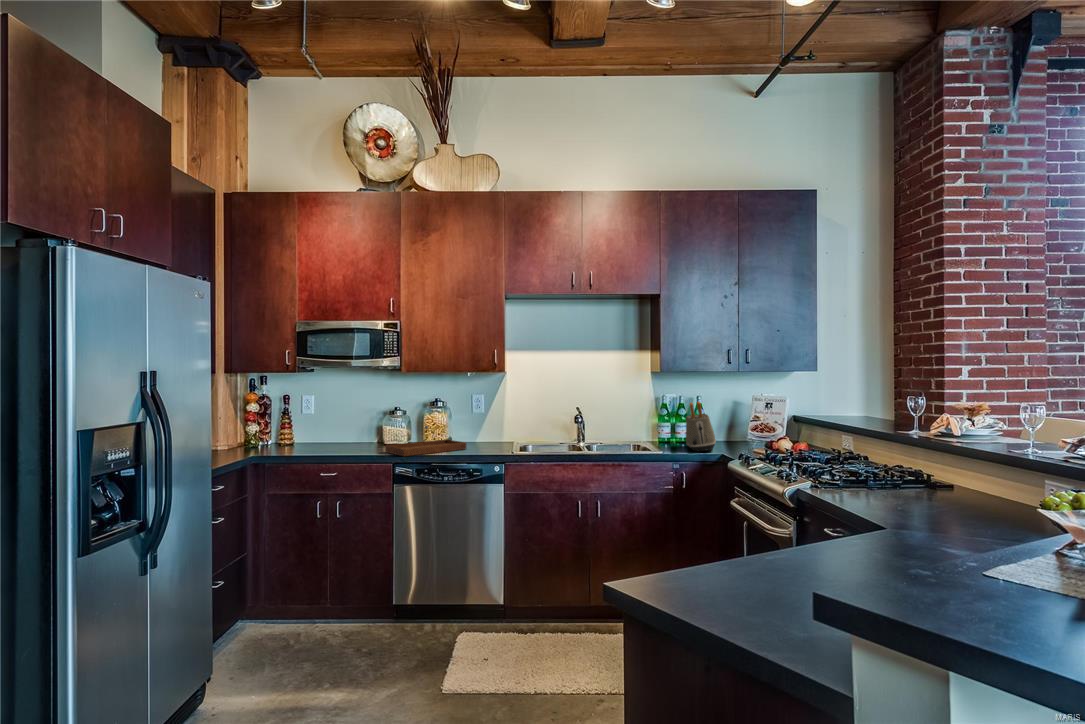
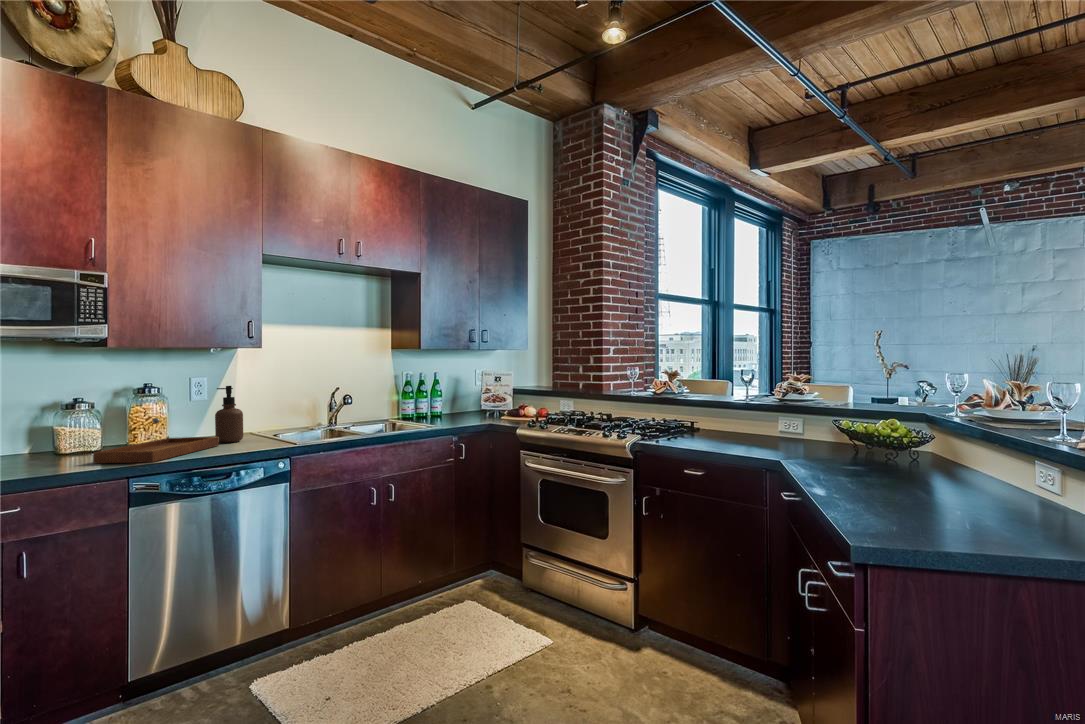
toaster: present [686,402,716,451] -> none [442,375,481,421]
soap dispenser: none [472,404,491,447] -> present [215,386,243,443]

